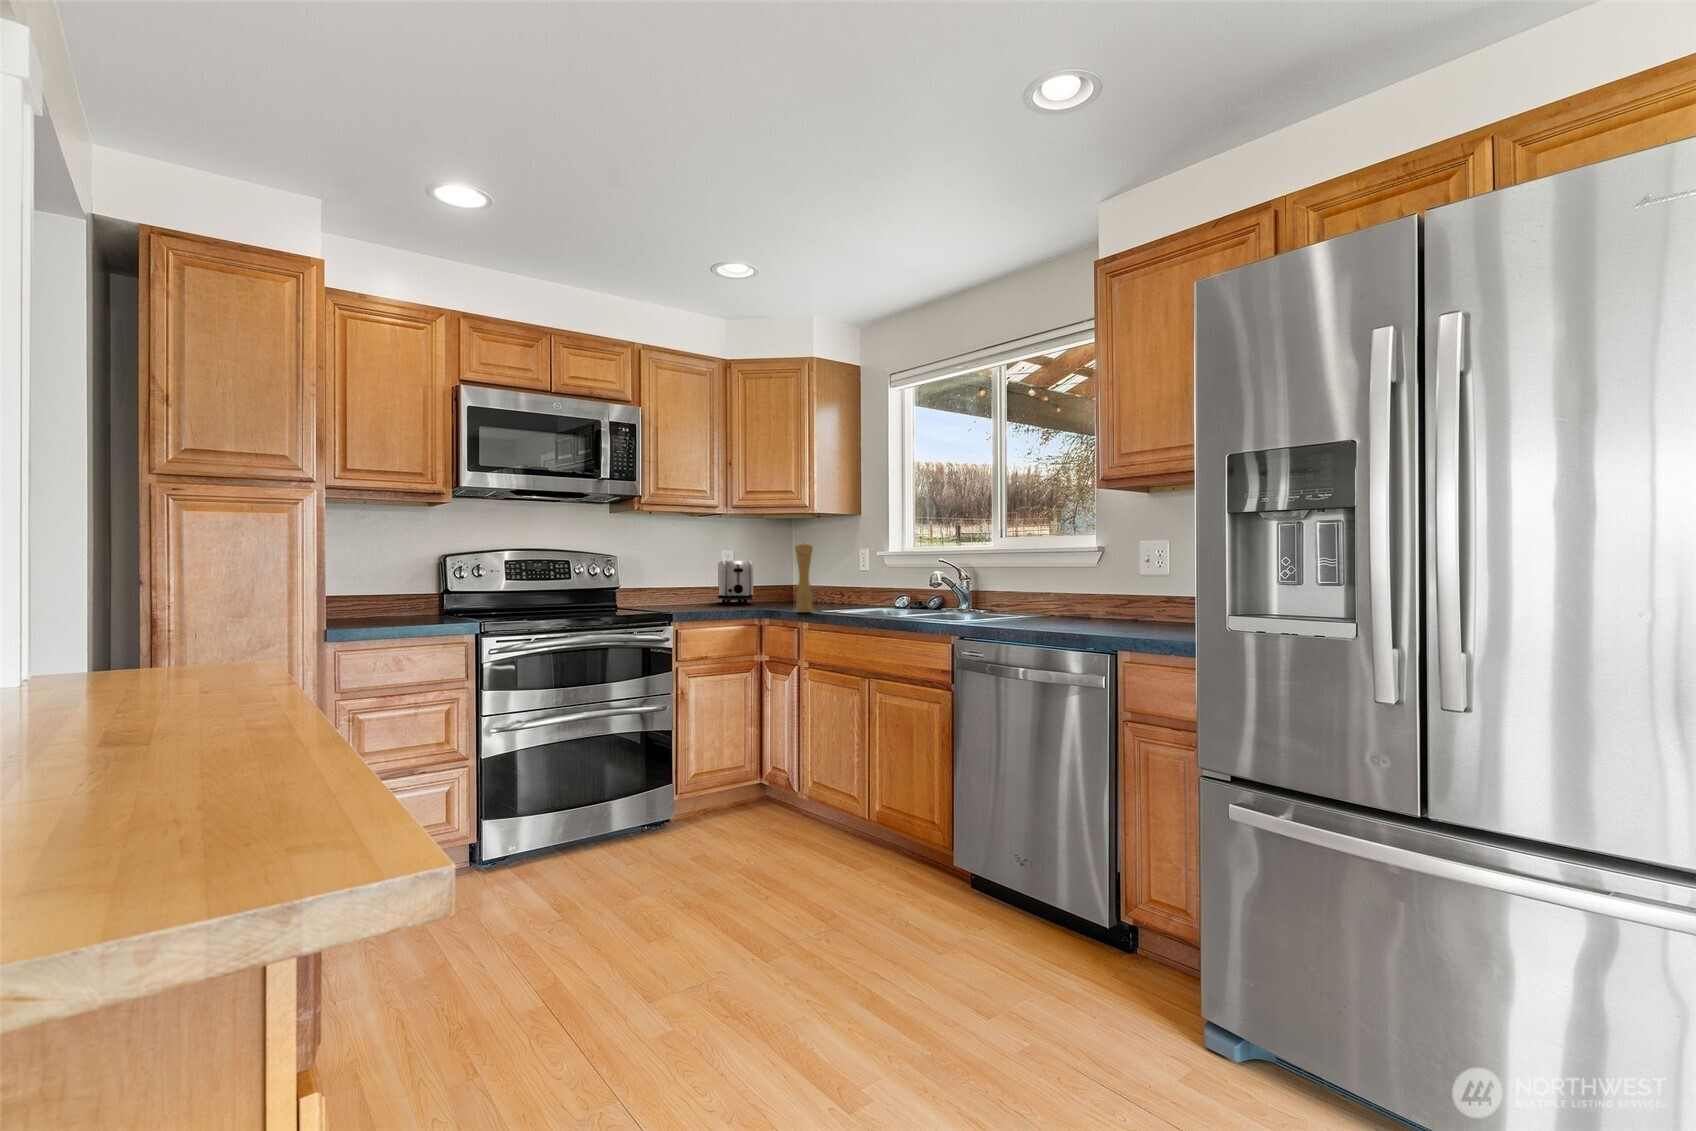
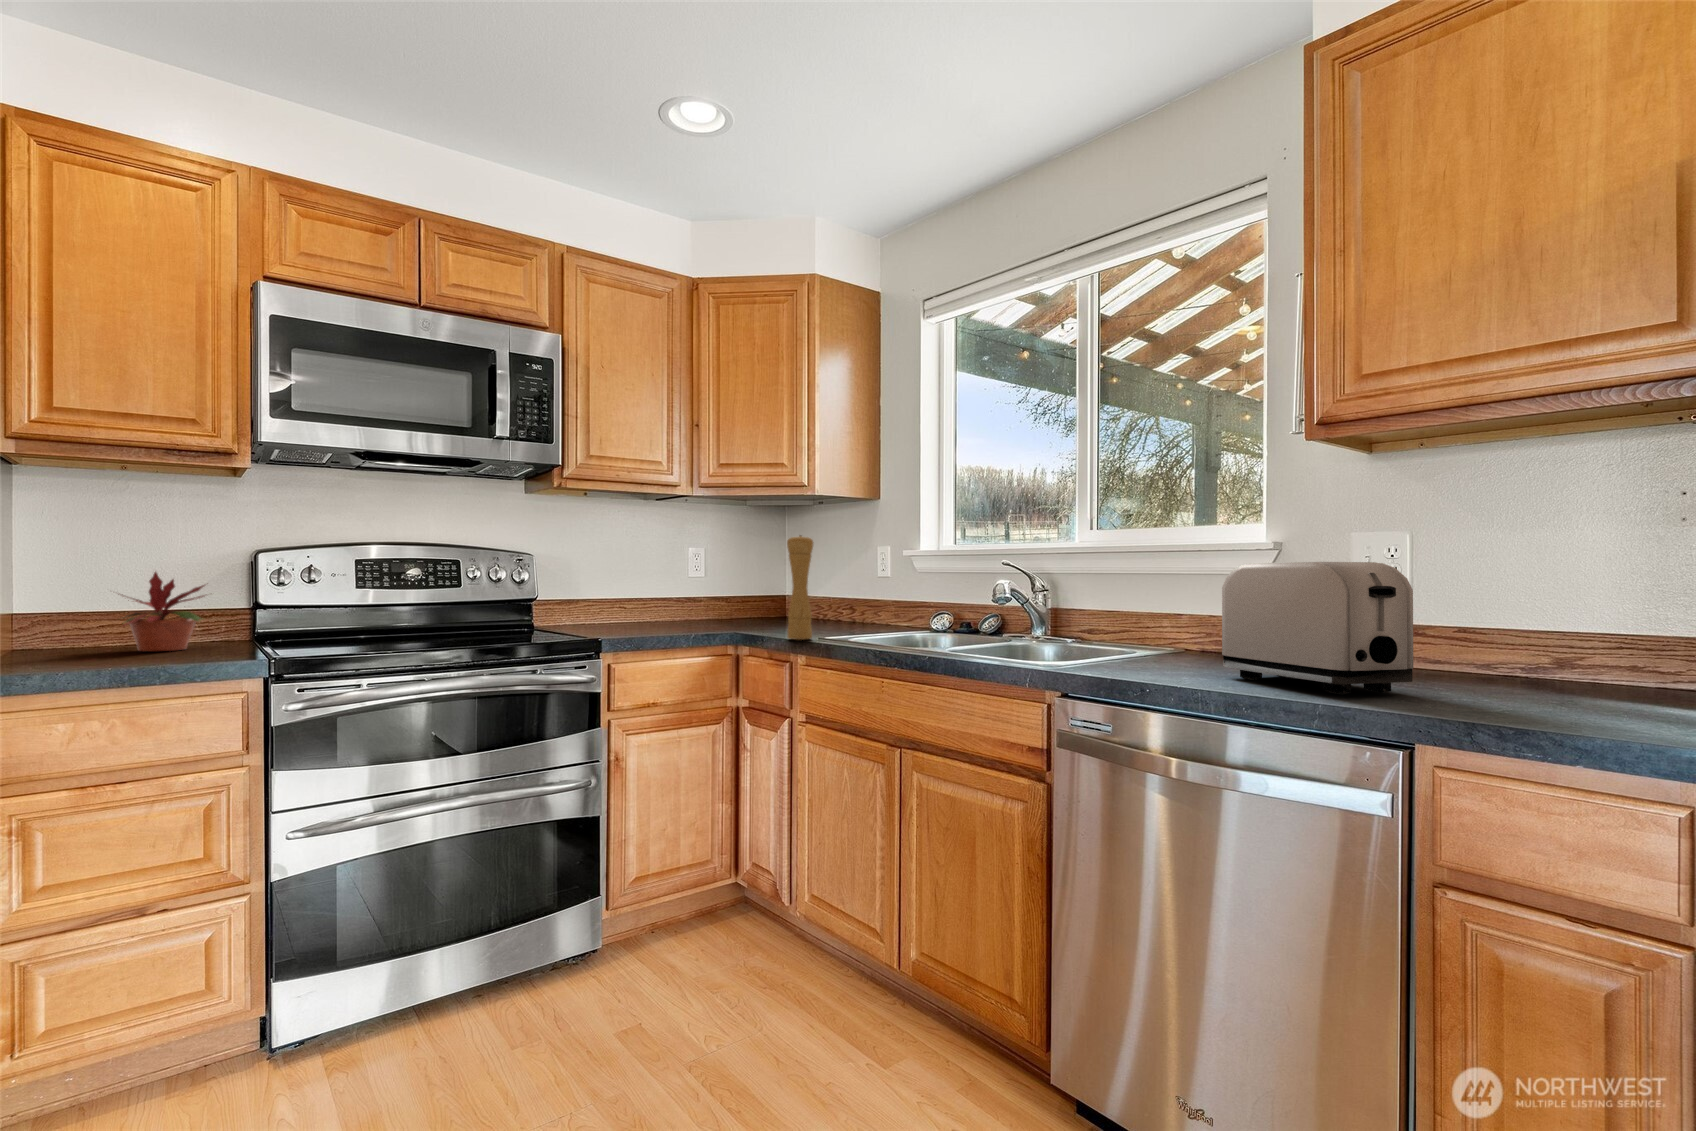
toaster: present [716,561,753,604] -> present [1222,562,1413,694]
potted plant: none [360,568,423,621] -> present [122,572,204,651]

